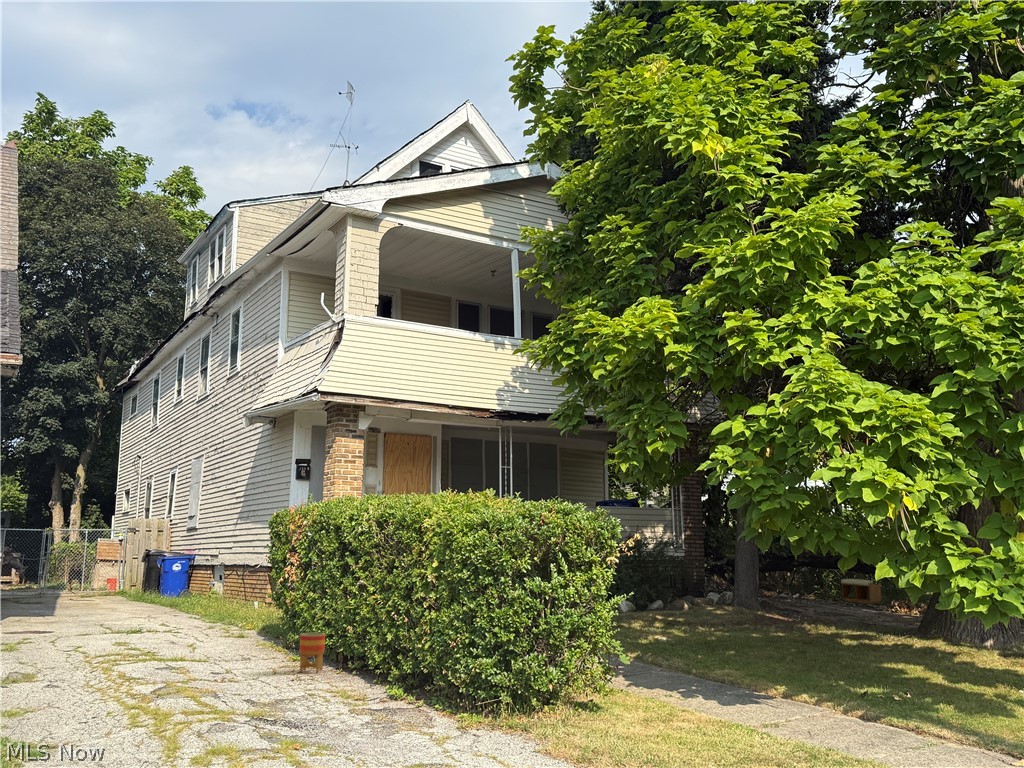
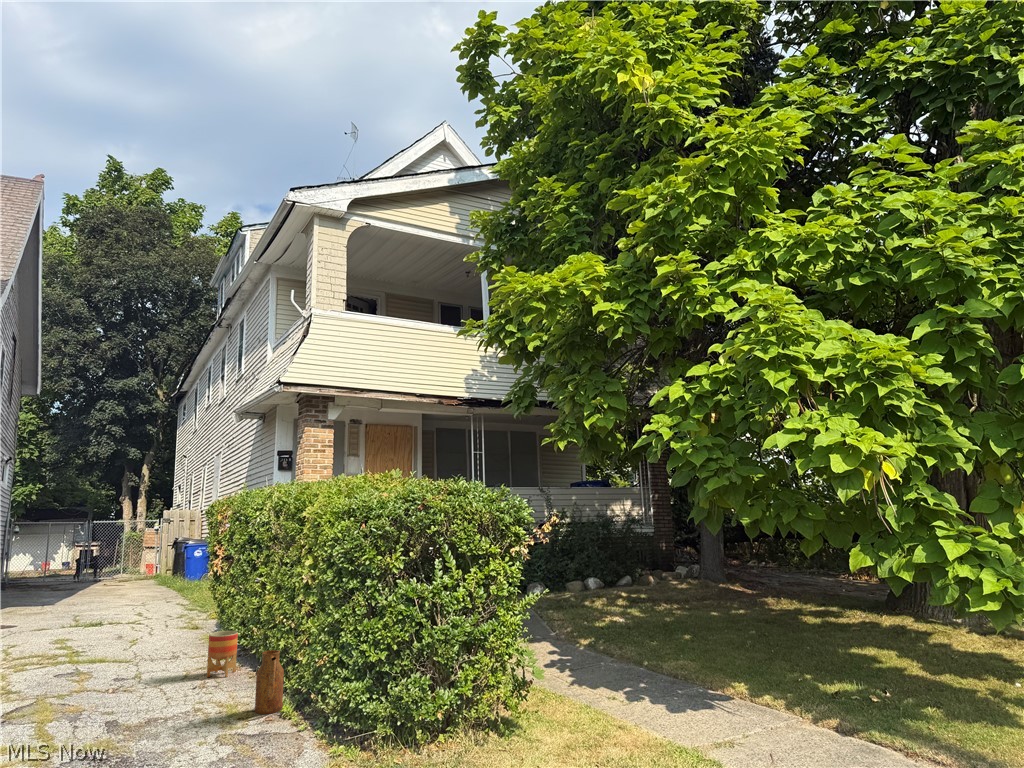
bench: present [841,579,881,604] -> none [799,546,838,569]
watering can: none [369,643,393,696] -> present [254,650,284,714]

